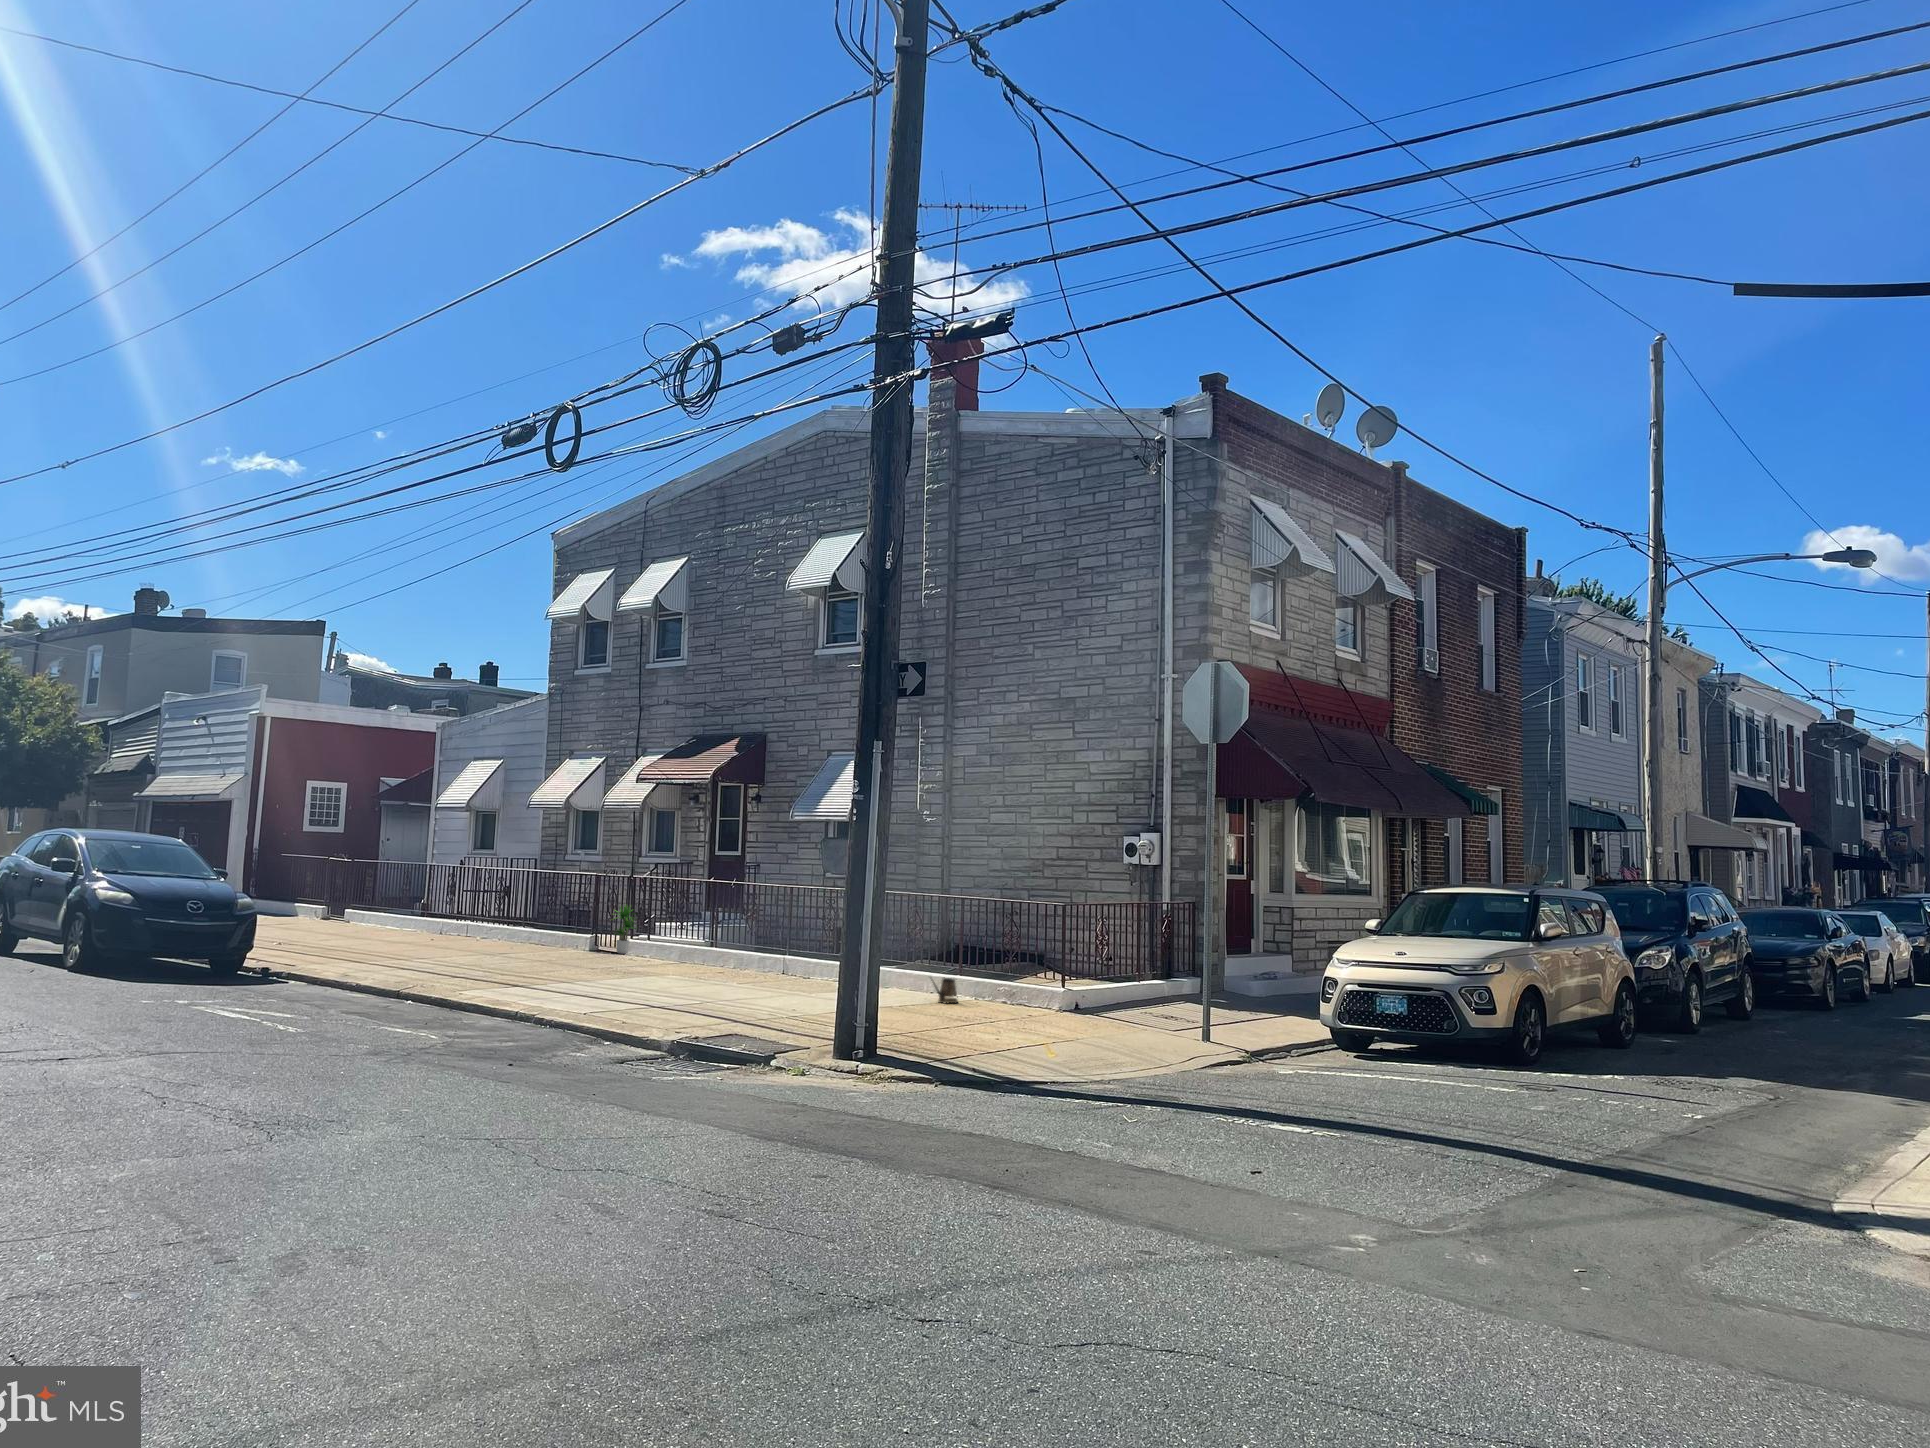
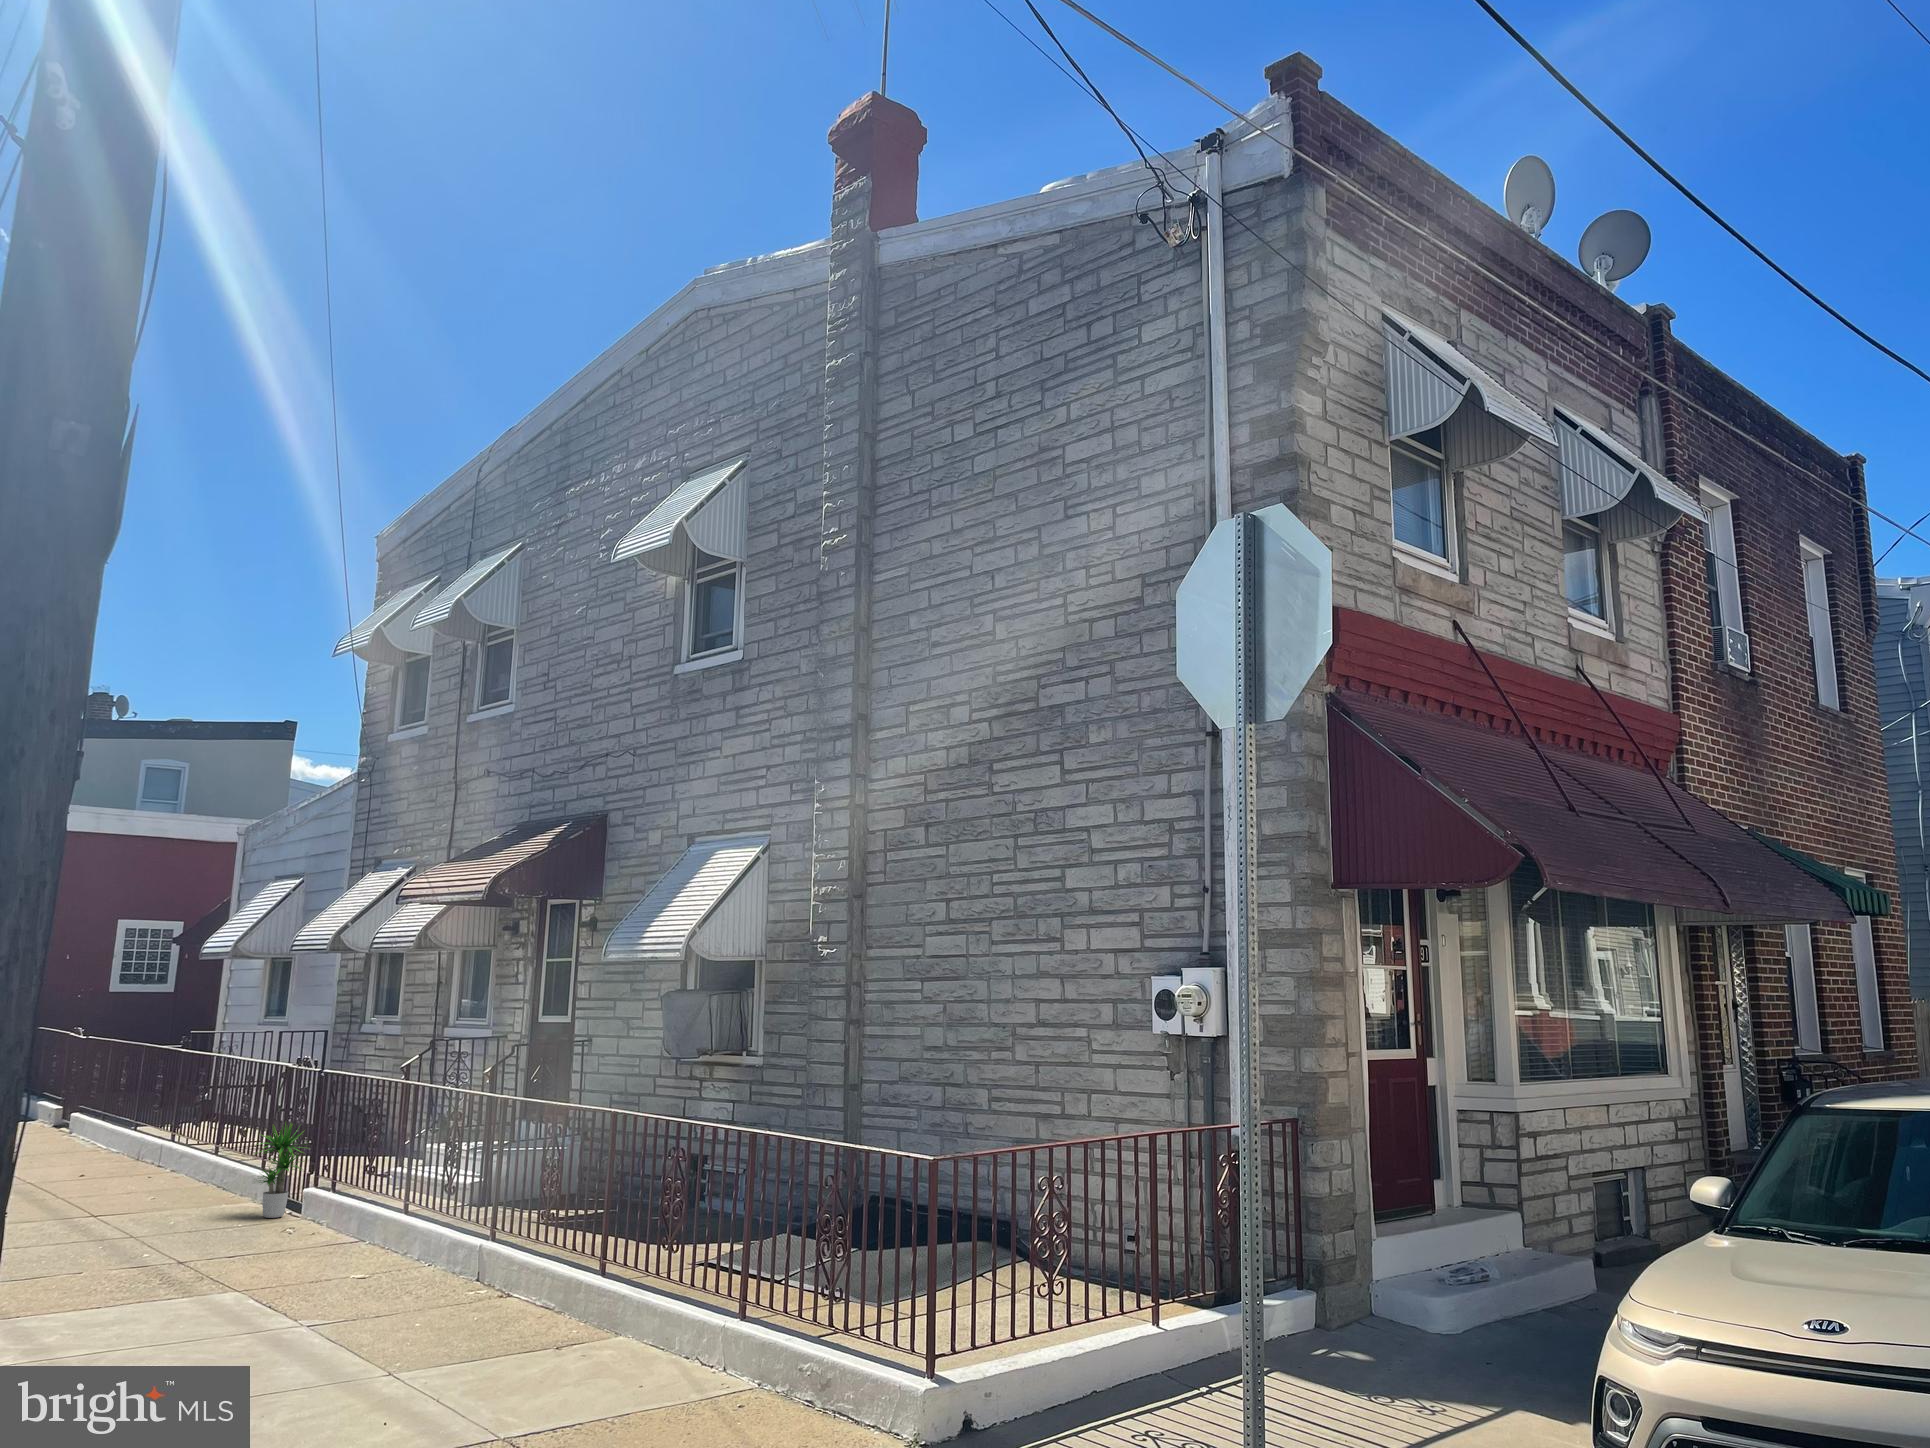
watering can: present [932,978,958,1003] -> none [637,1329,732,1396]

